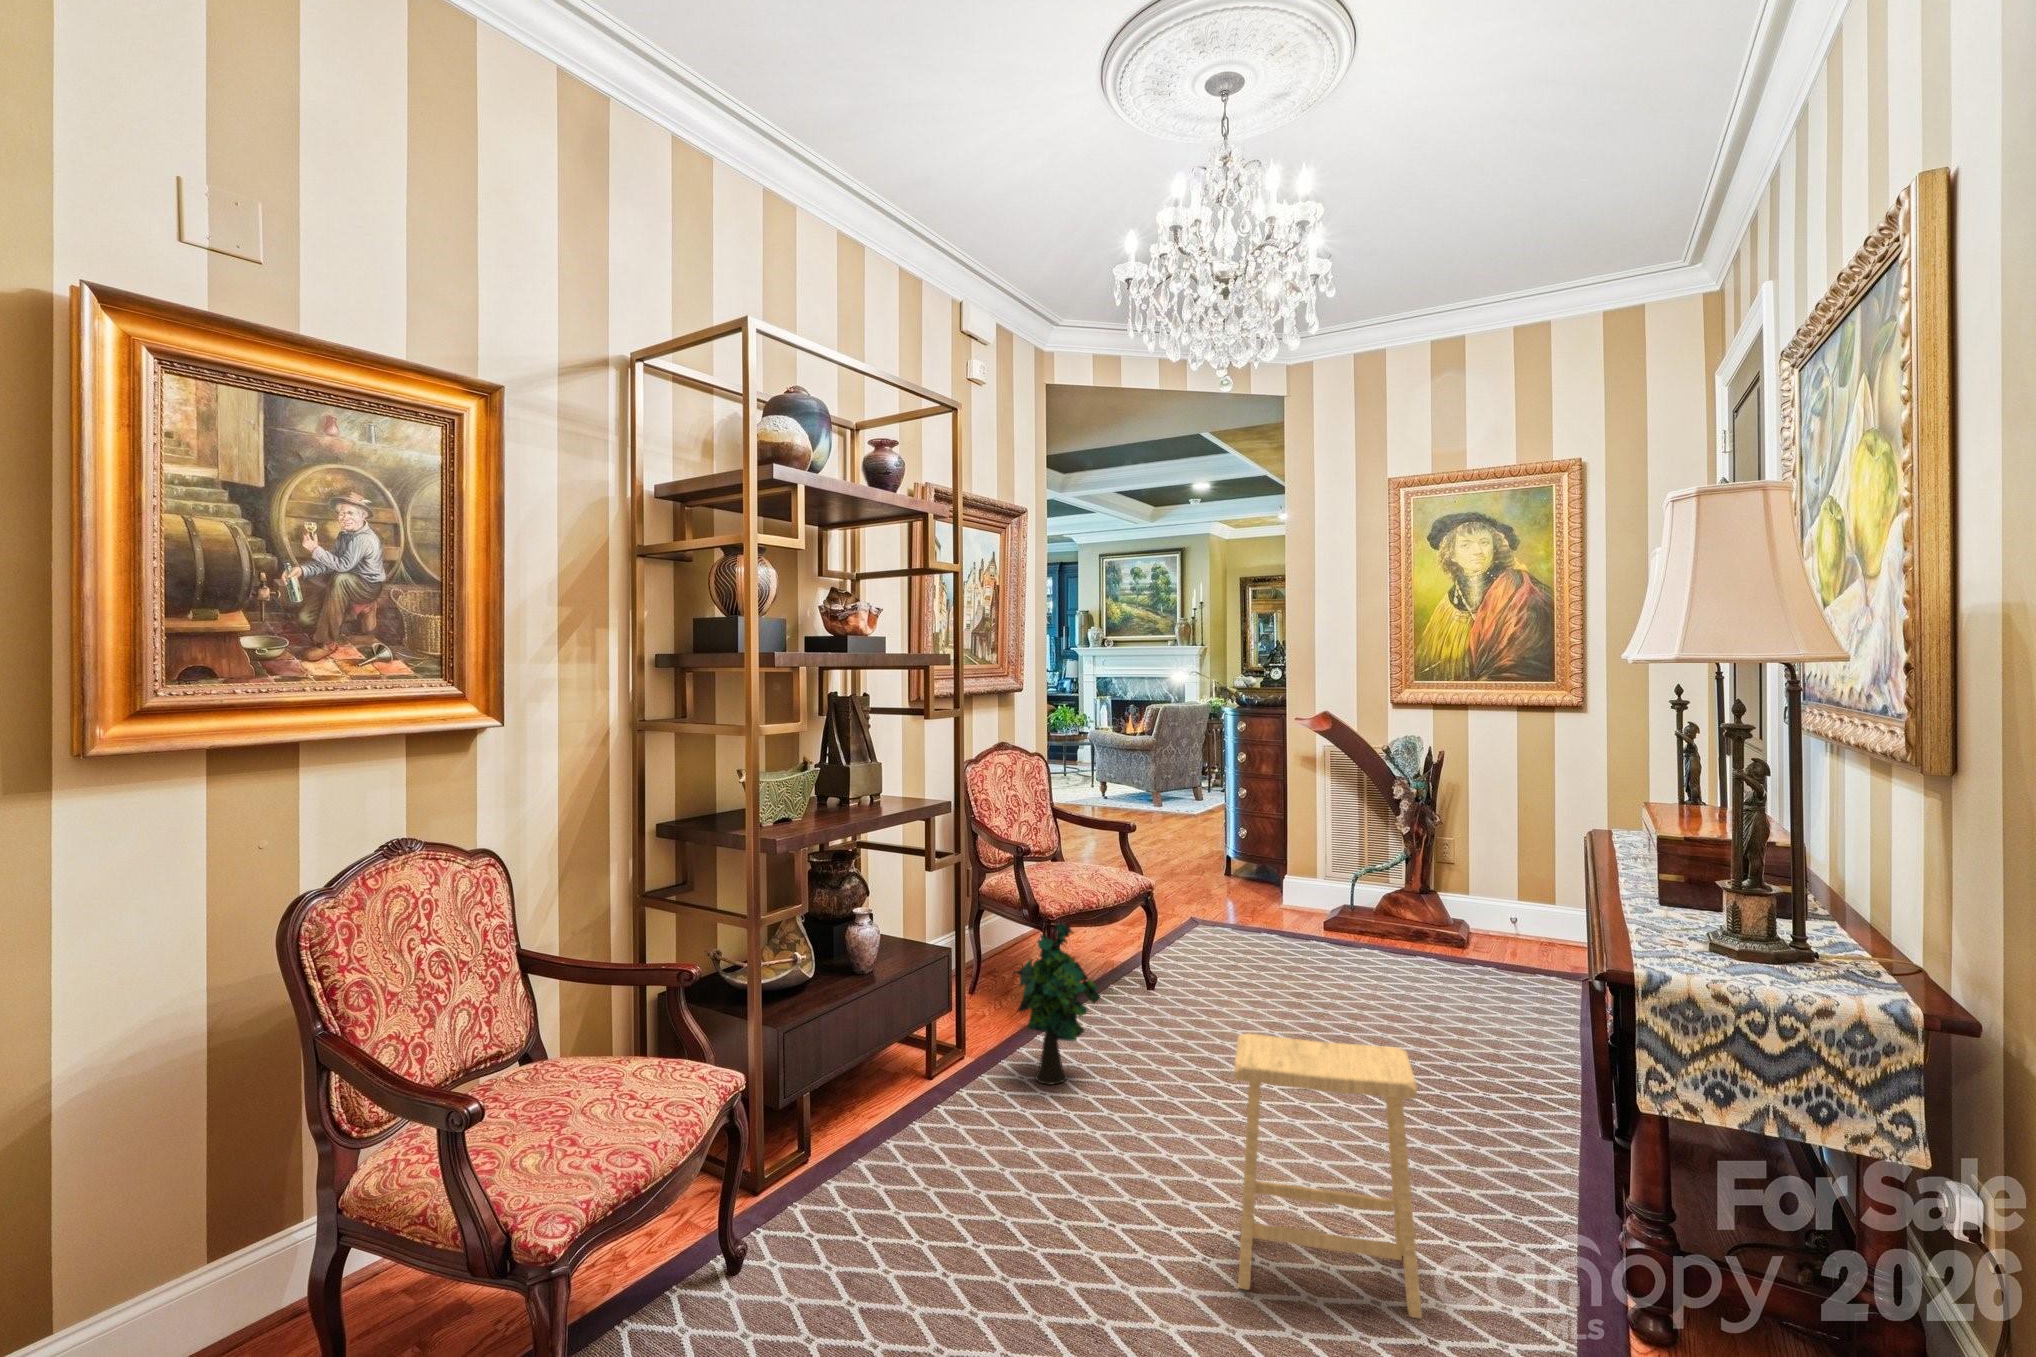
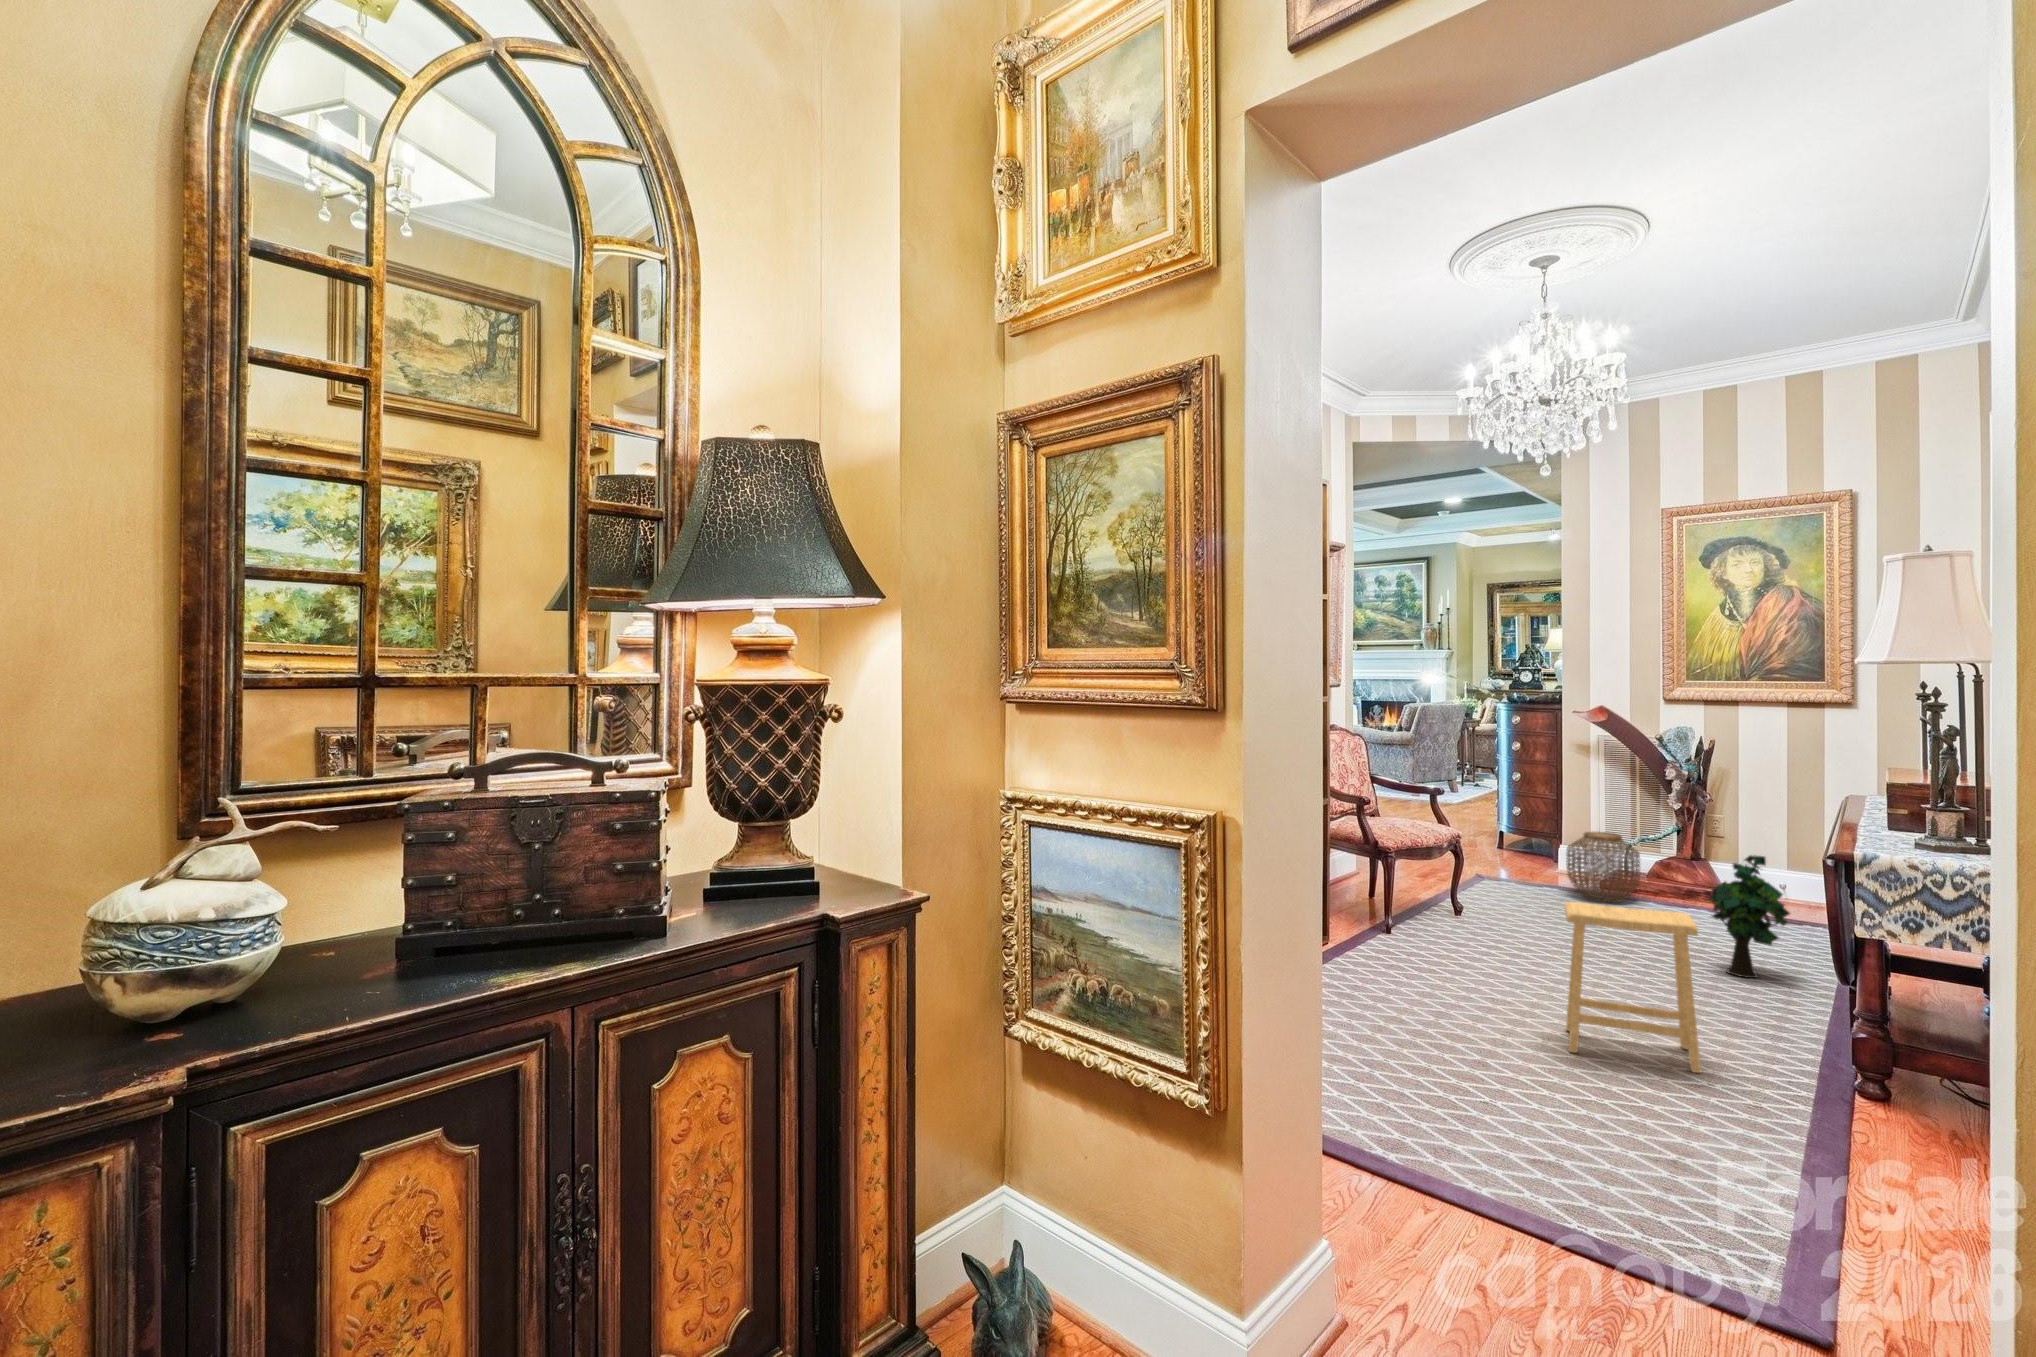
woven basket: none [1285,869,1365,958] -> present [1566,832,1640,903]
decorative plant: present [1014,923,1100,1085] -> present [1701,855,1790,978]

